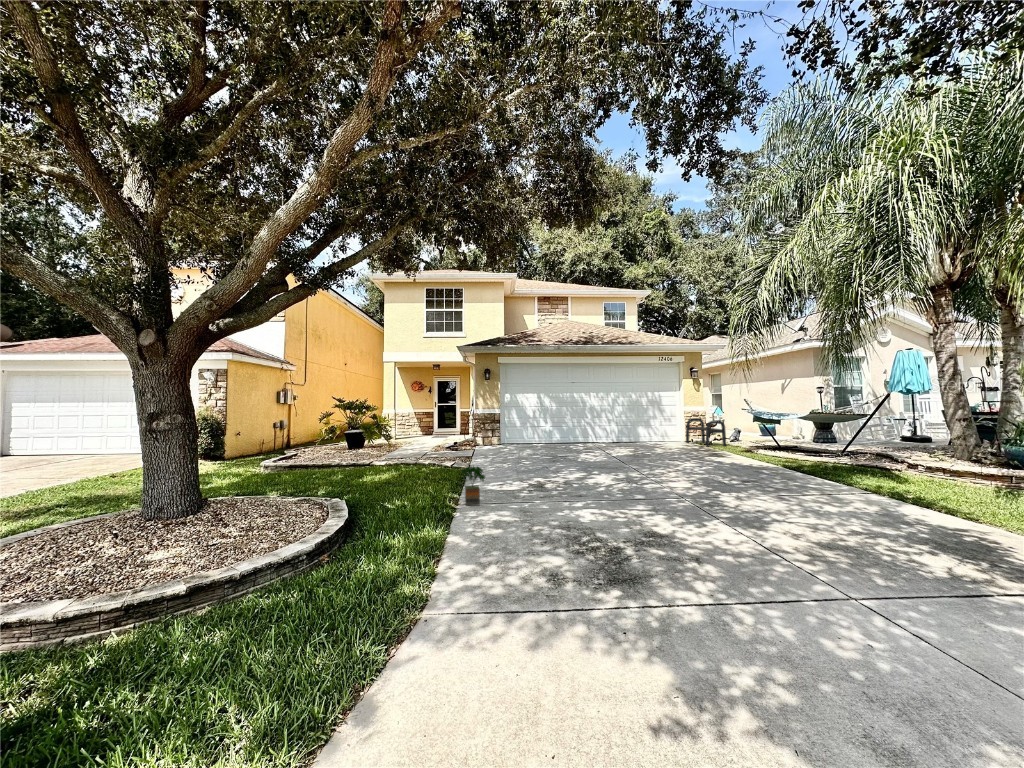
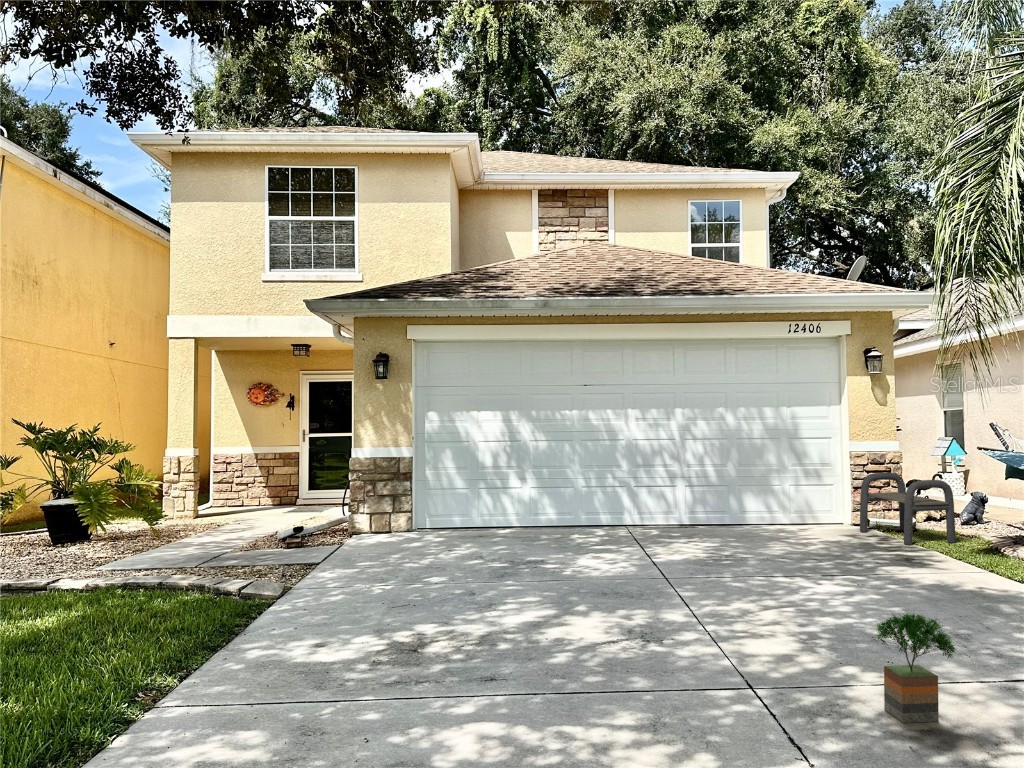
potted tree: present [461,466,485,506] -> present [876,614,955,723]

